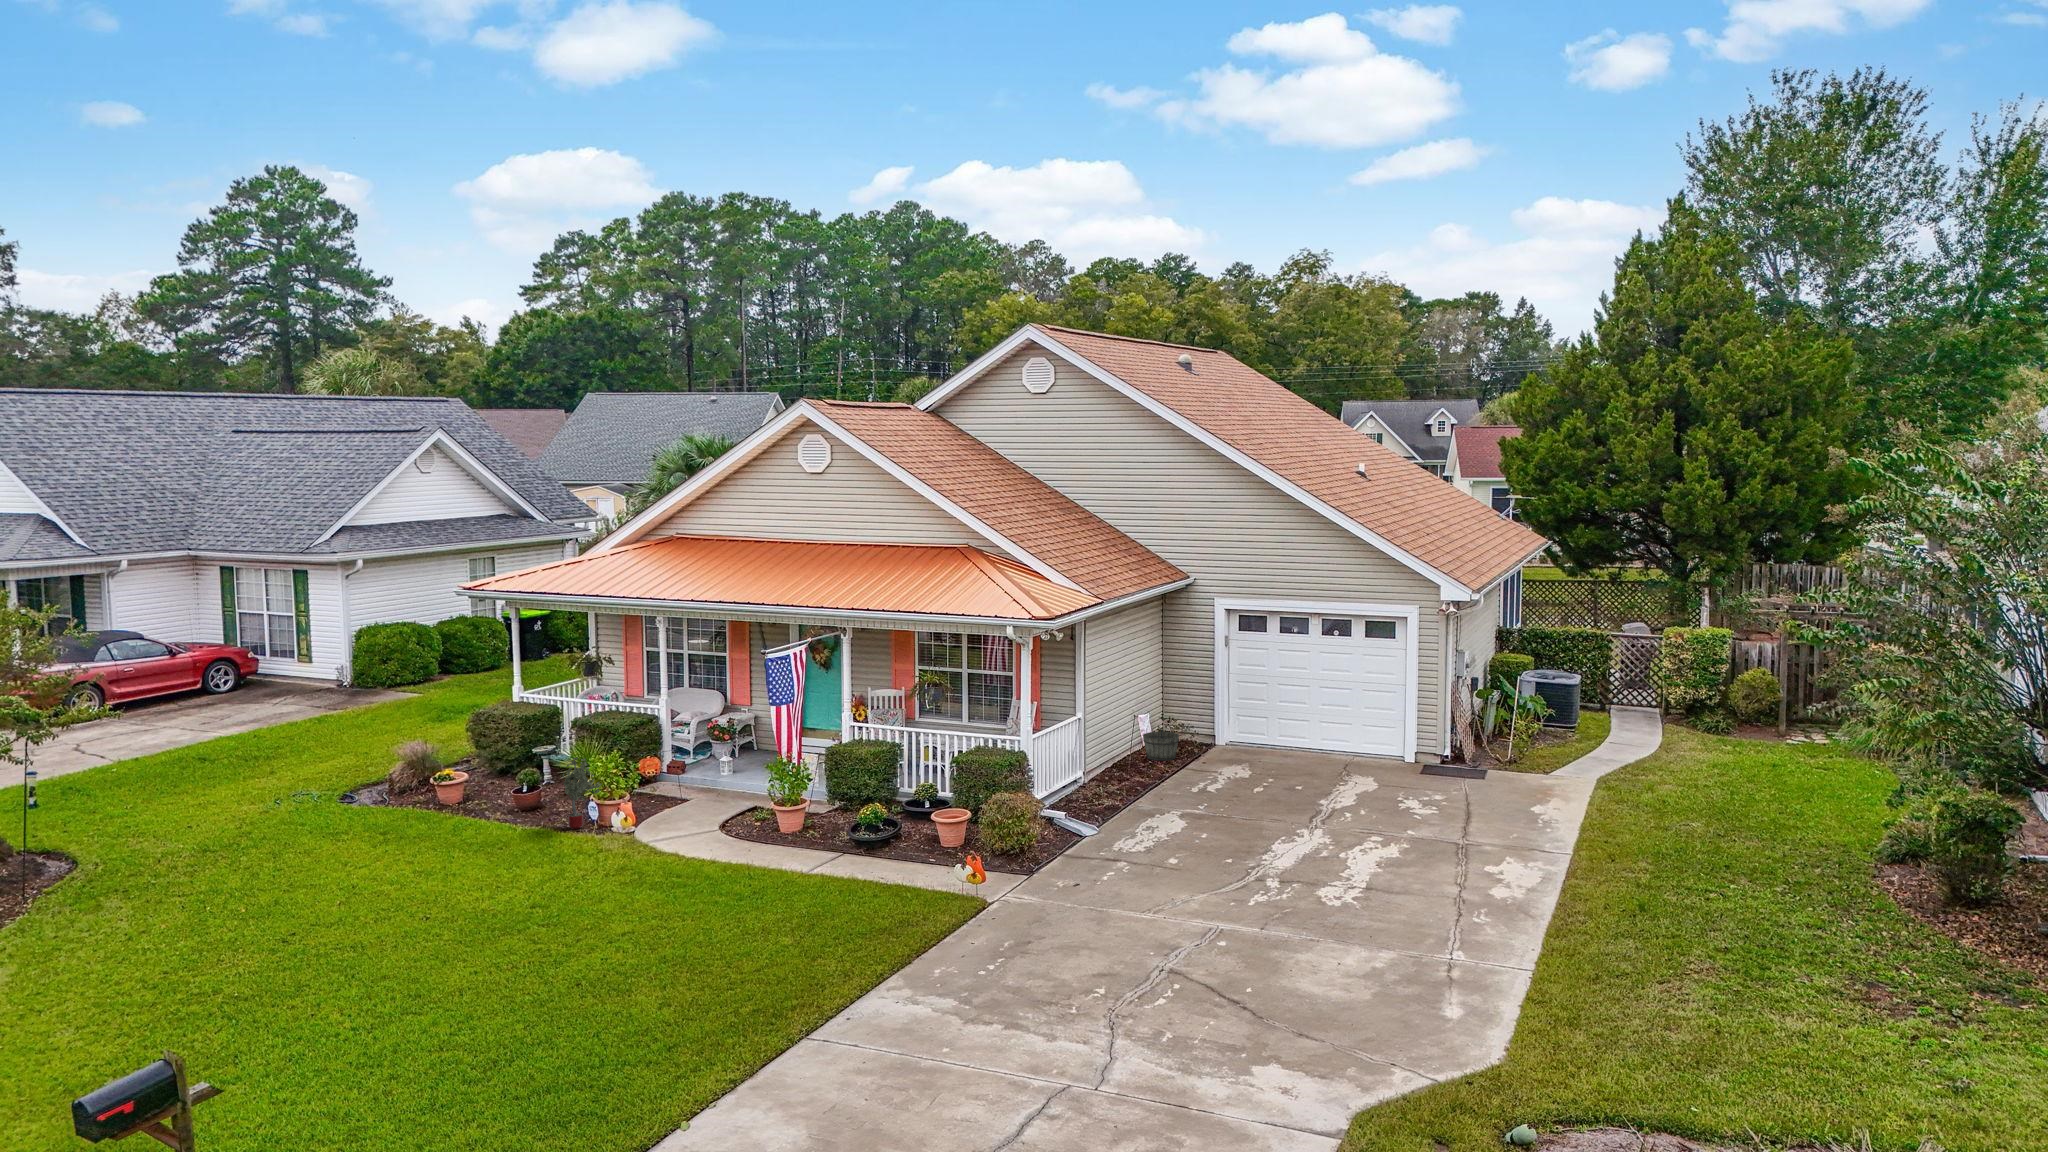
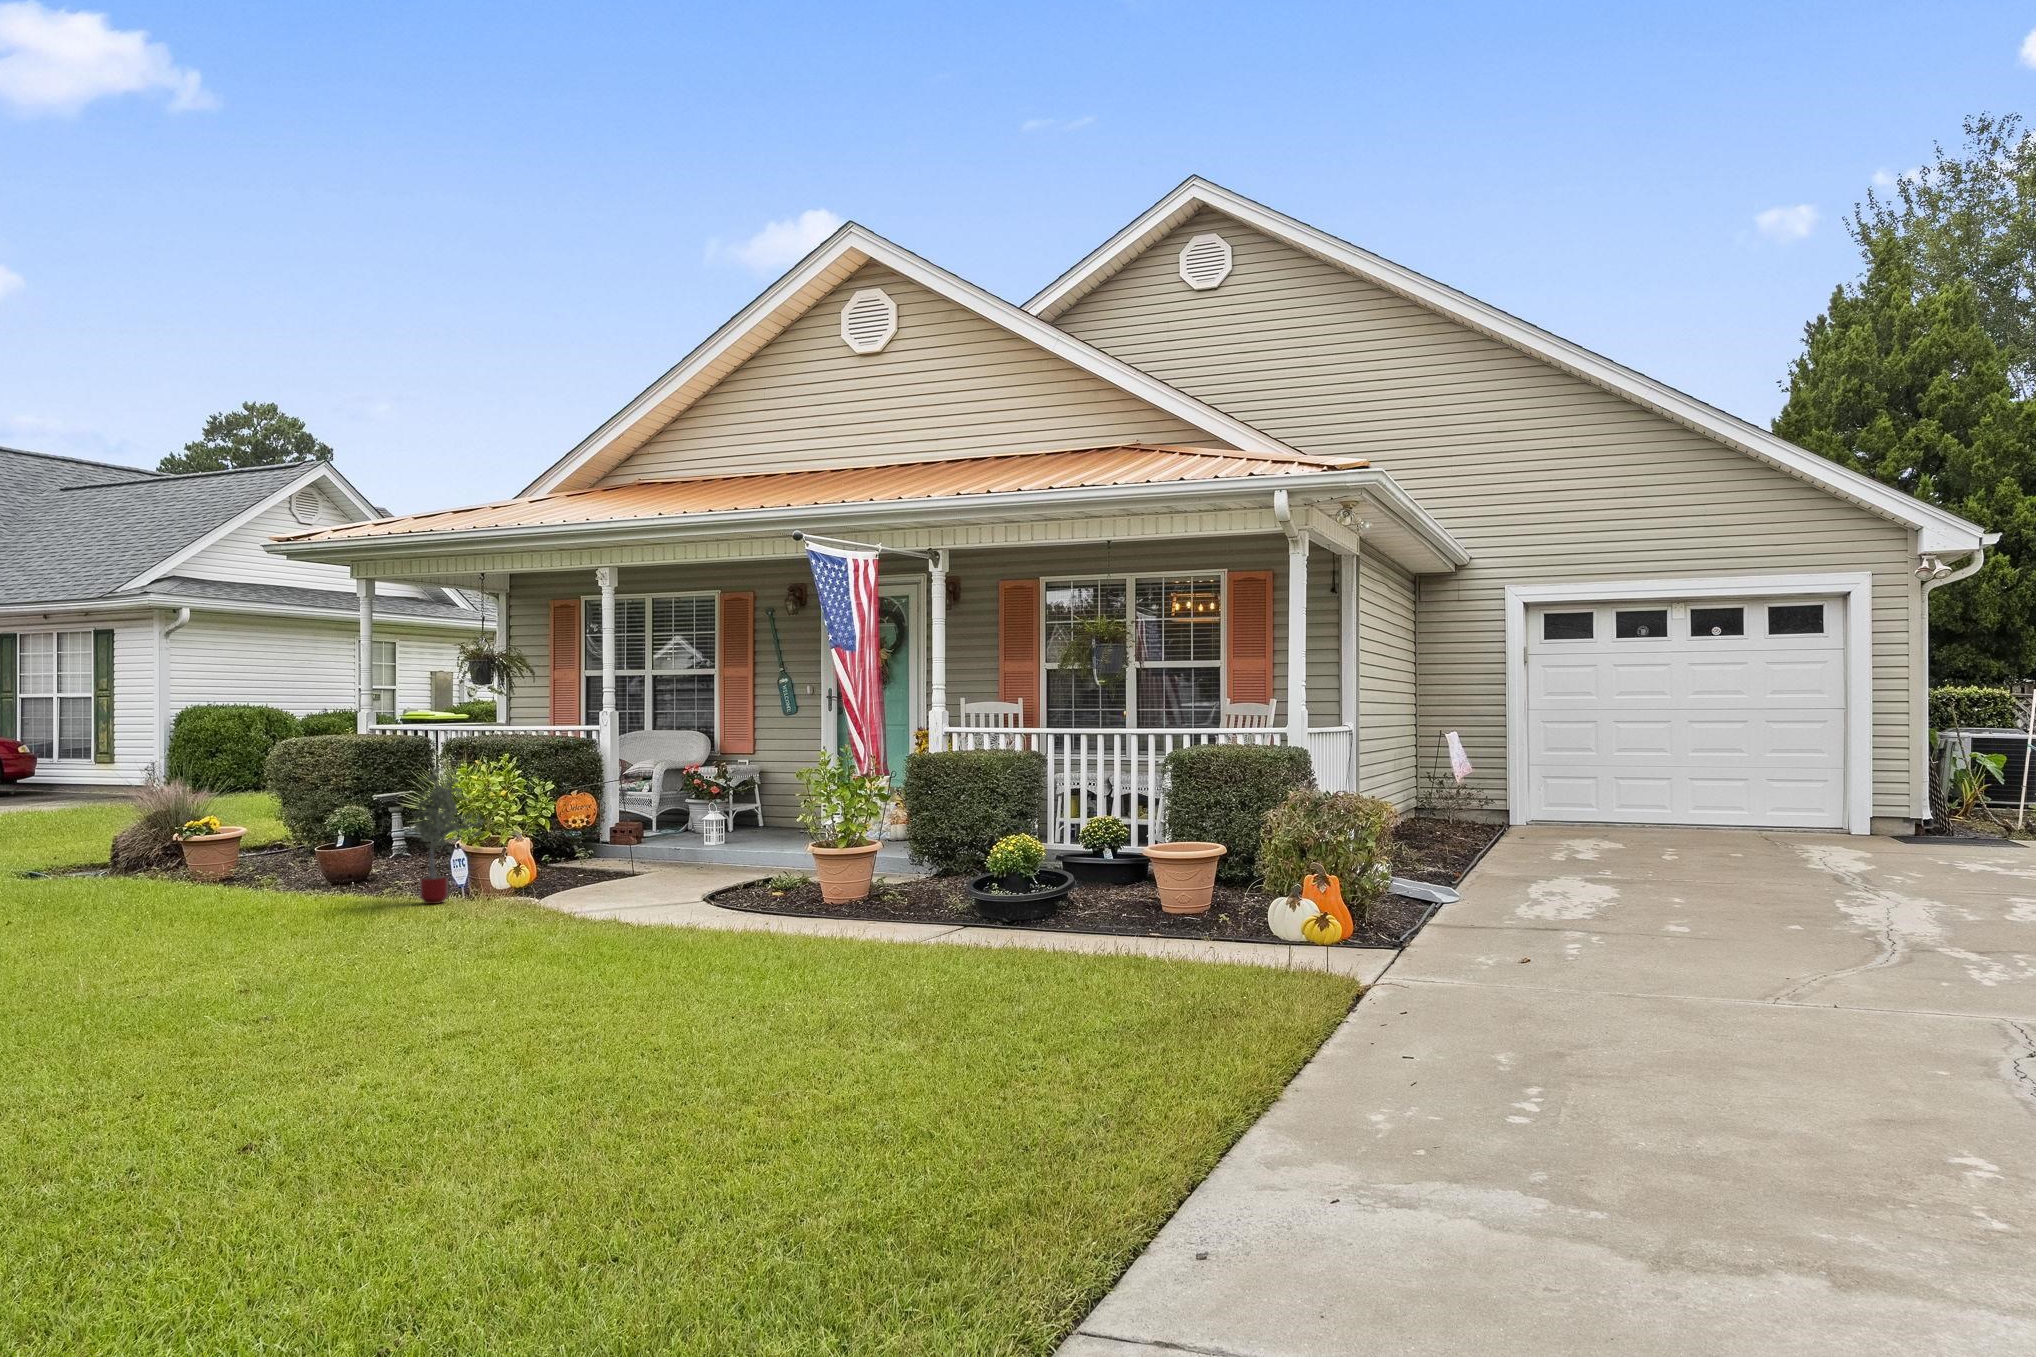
wooden bucket: present [1143,726,1179,761] -> none [1403,786,1465,839]

